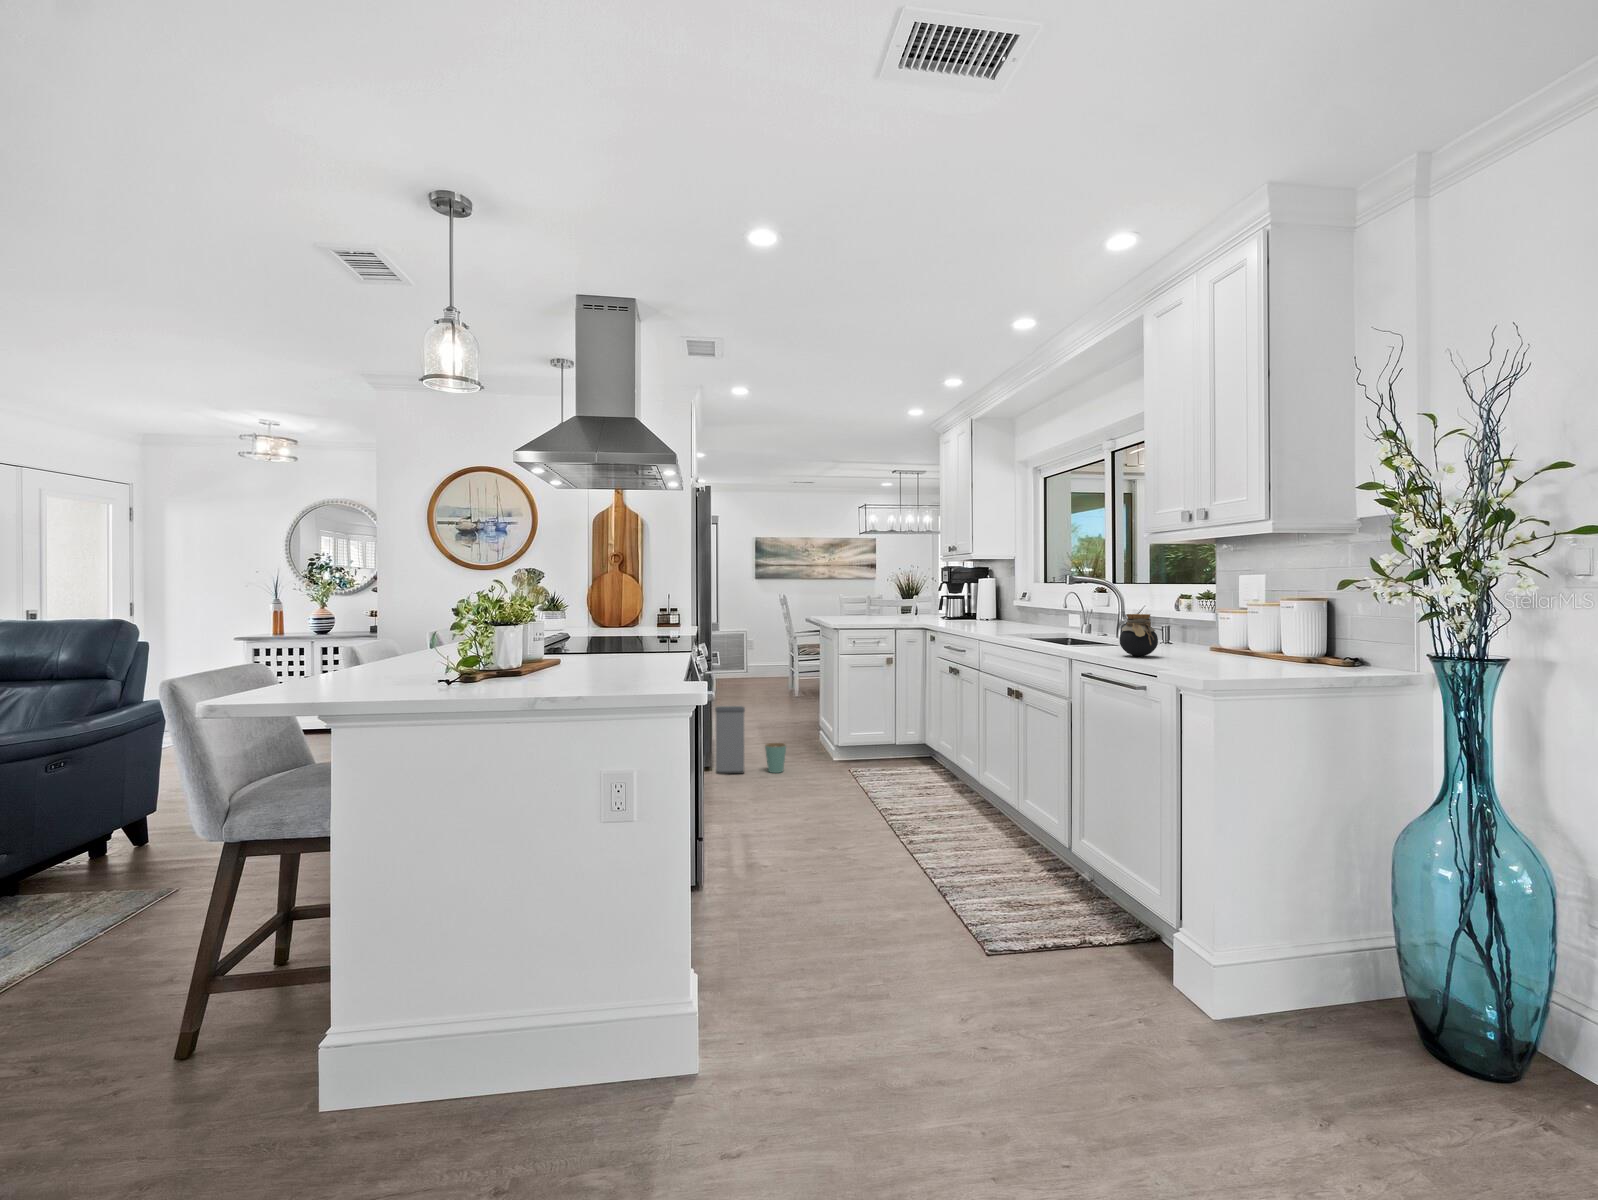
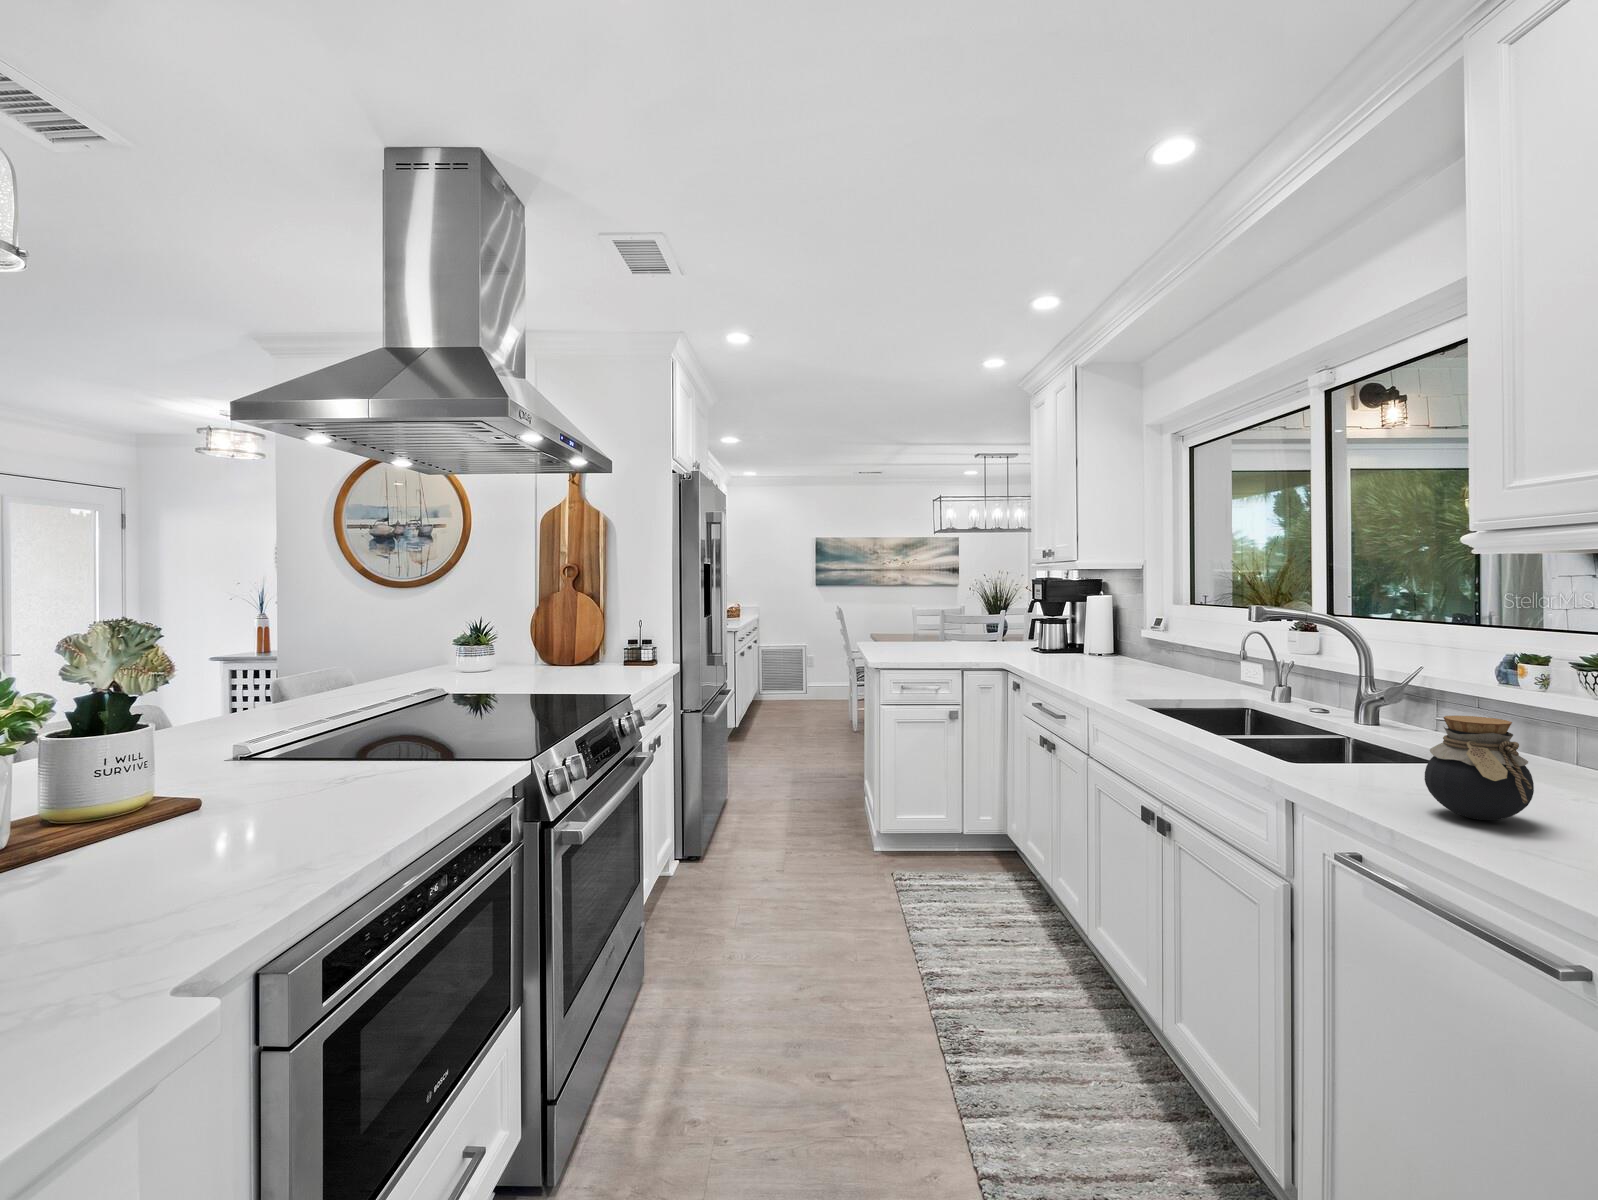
trash can: present [715,706,786,774] -> none [699,780,801,879]

